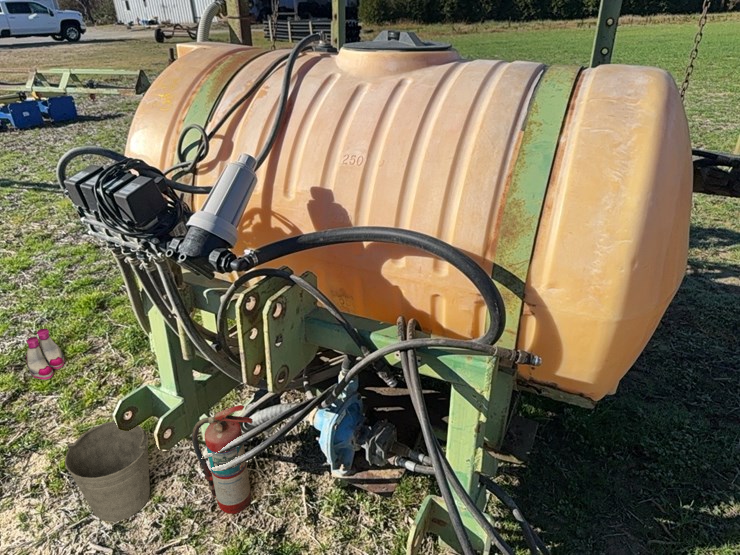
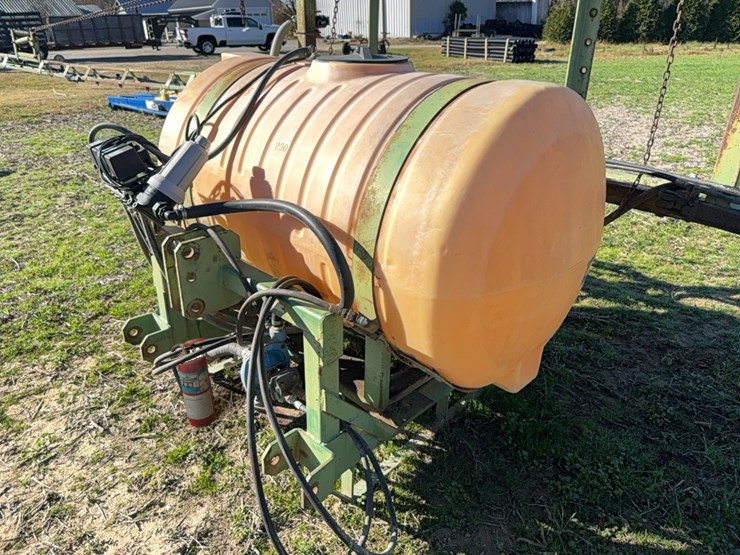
boots: present [26,328,65,380] -> none [112,269,140,308]
bucket: present [65,421,150,521] -> none [85,338,149,412]

